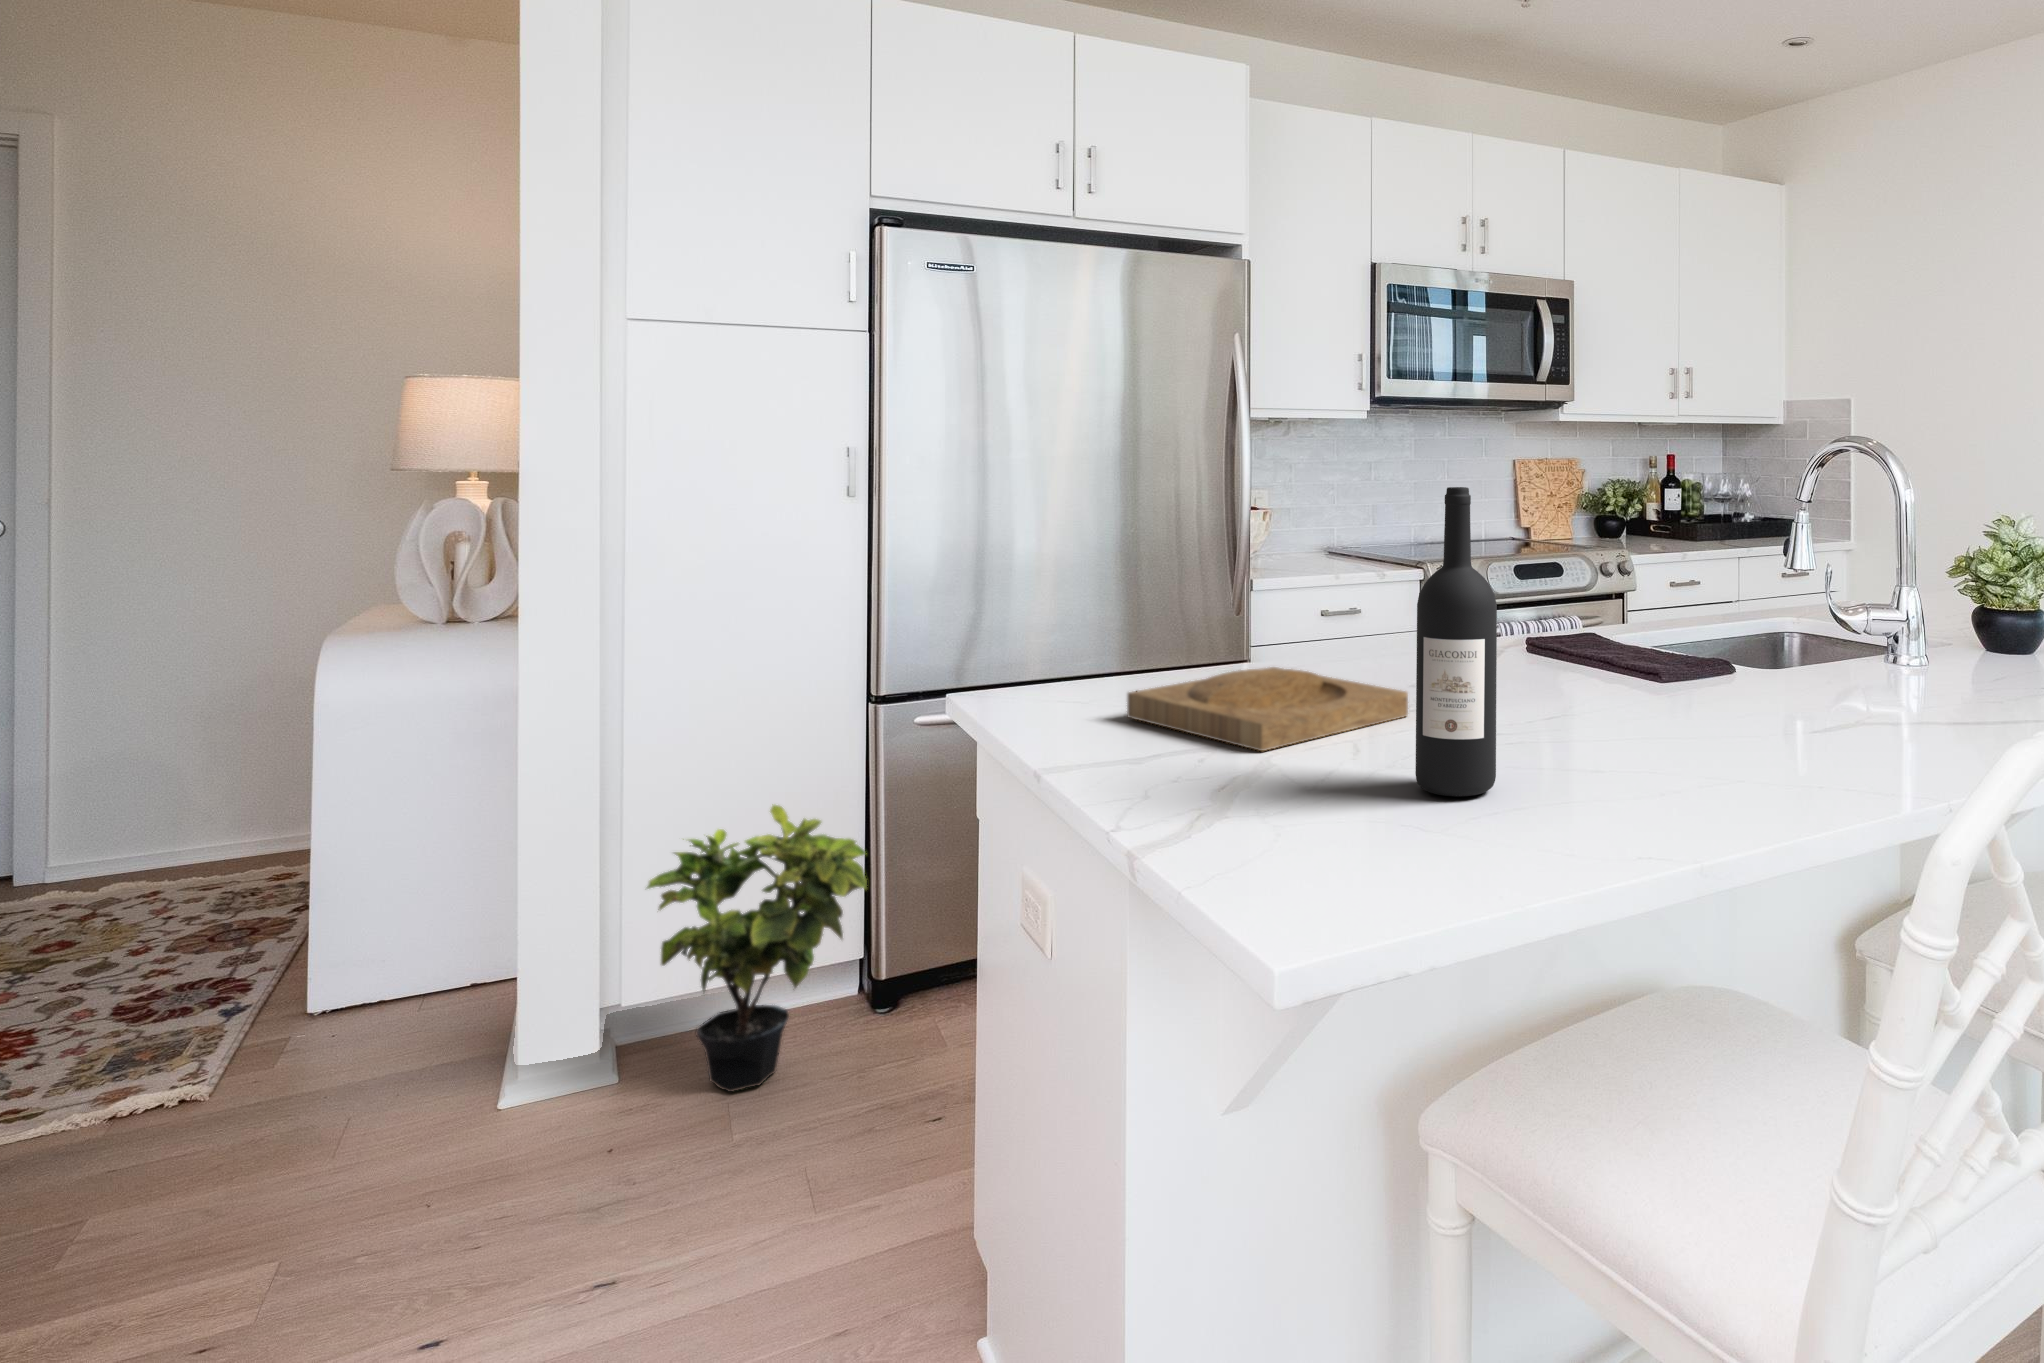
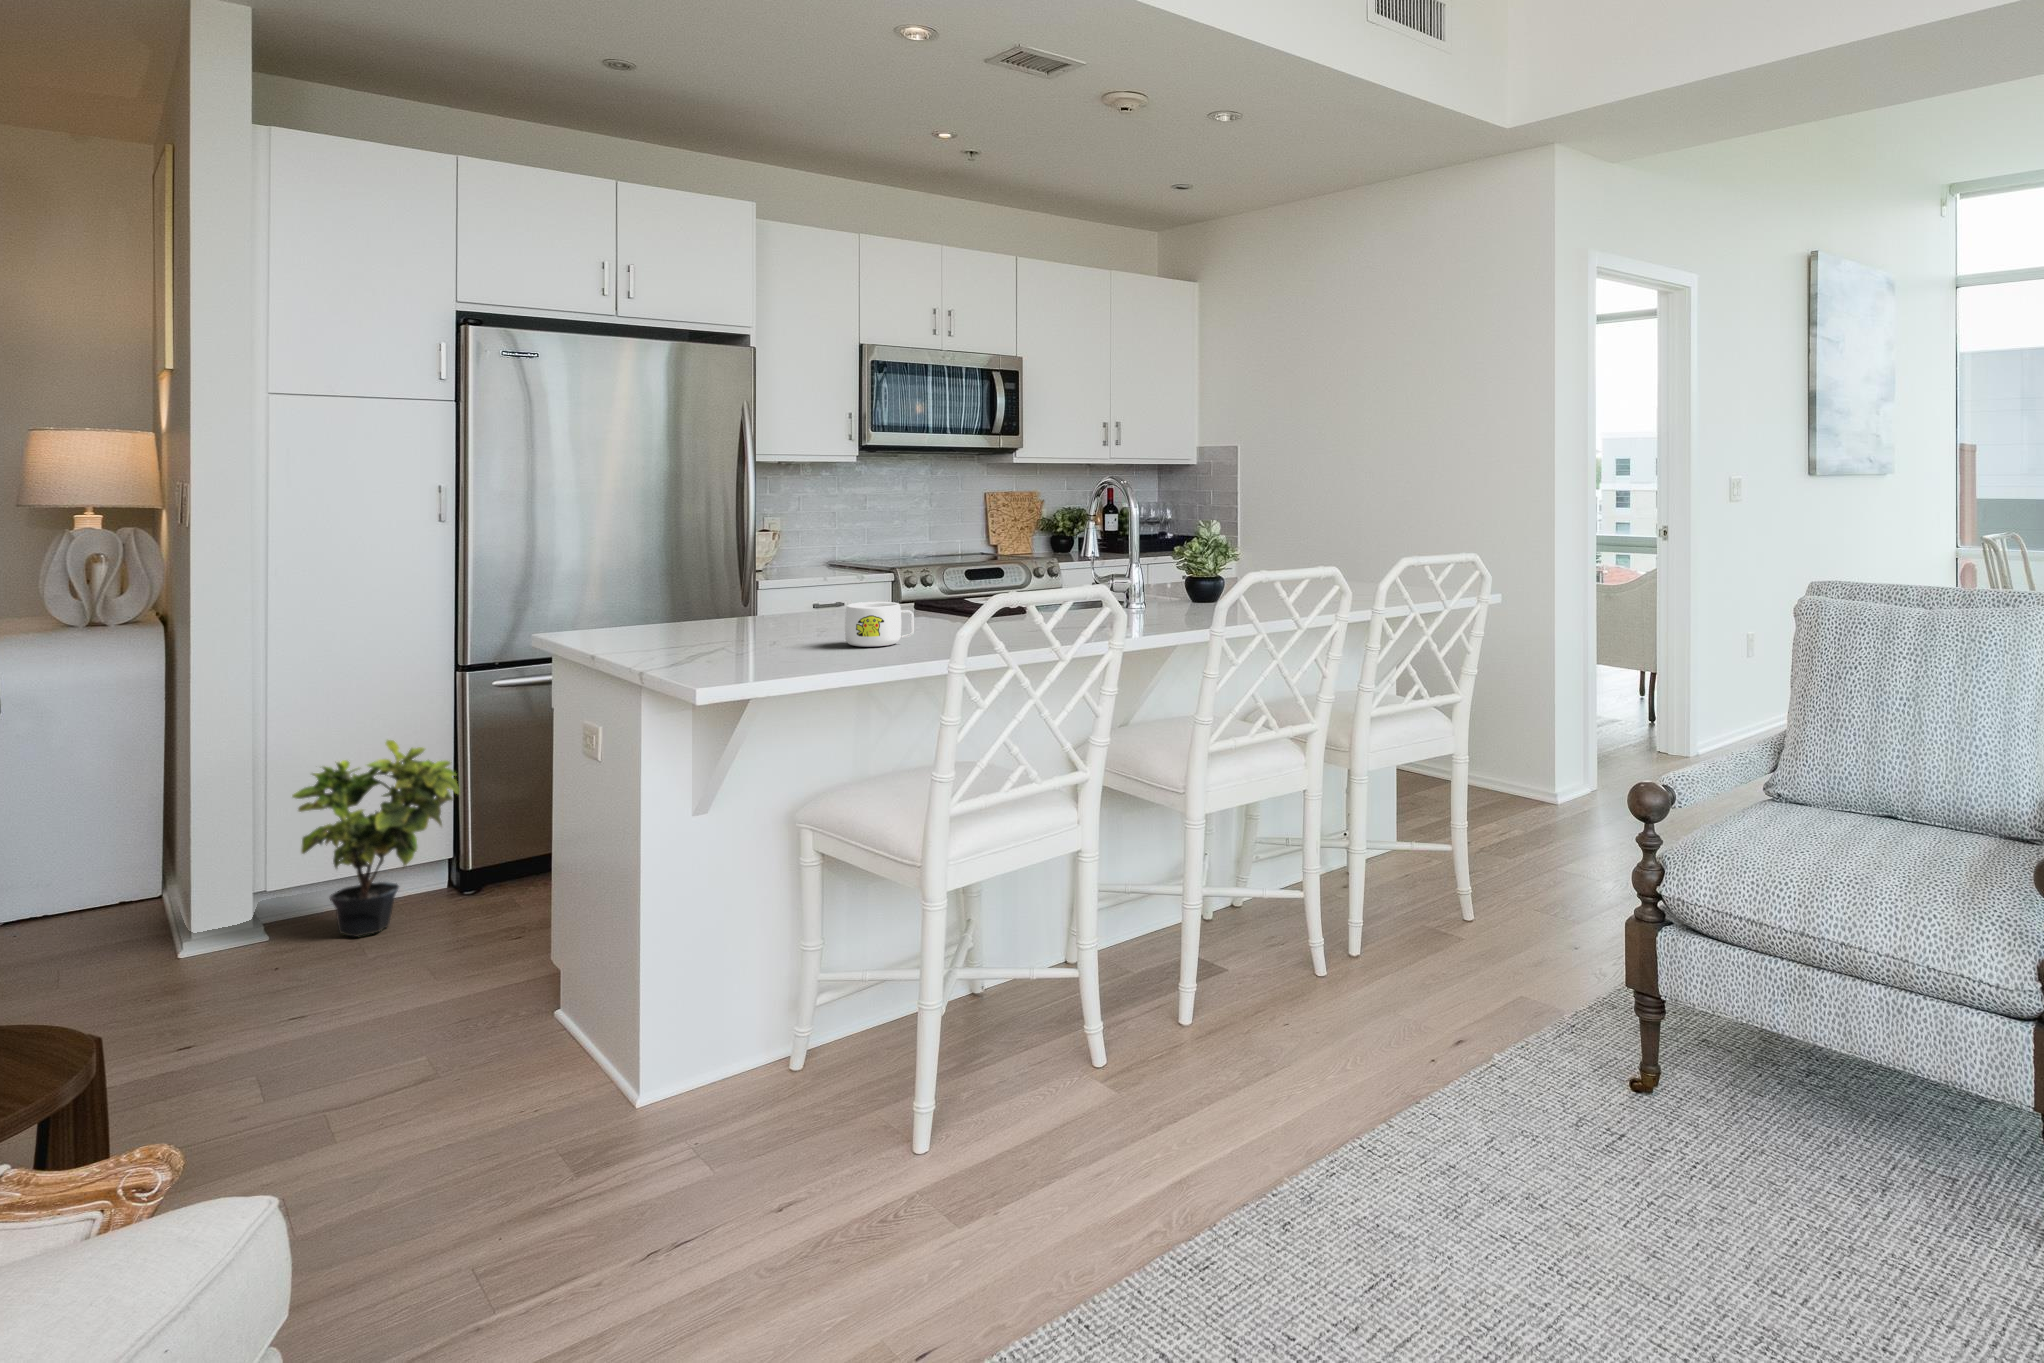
wine bottle: present [1415,487,1497,796] -> none [788,507,830,656]
tray: present [1127,667,1408,751] -> none [642,612,808,648]
mug: none [1503,670,1635,766] -> present [845,602,914,647]

